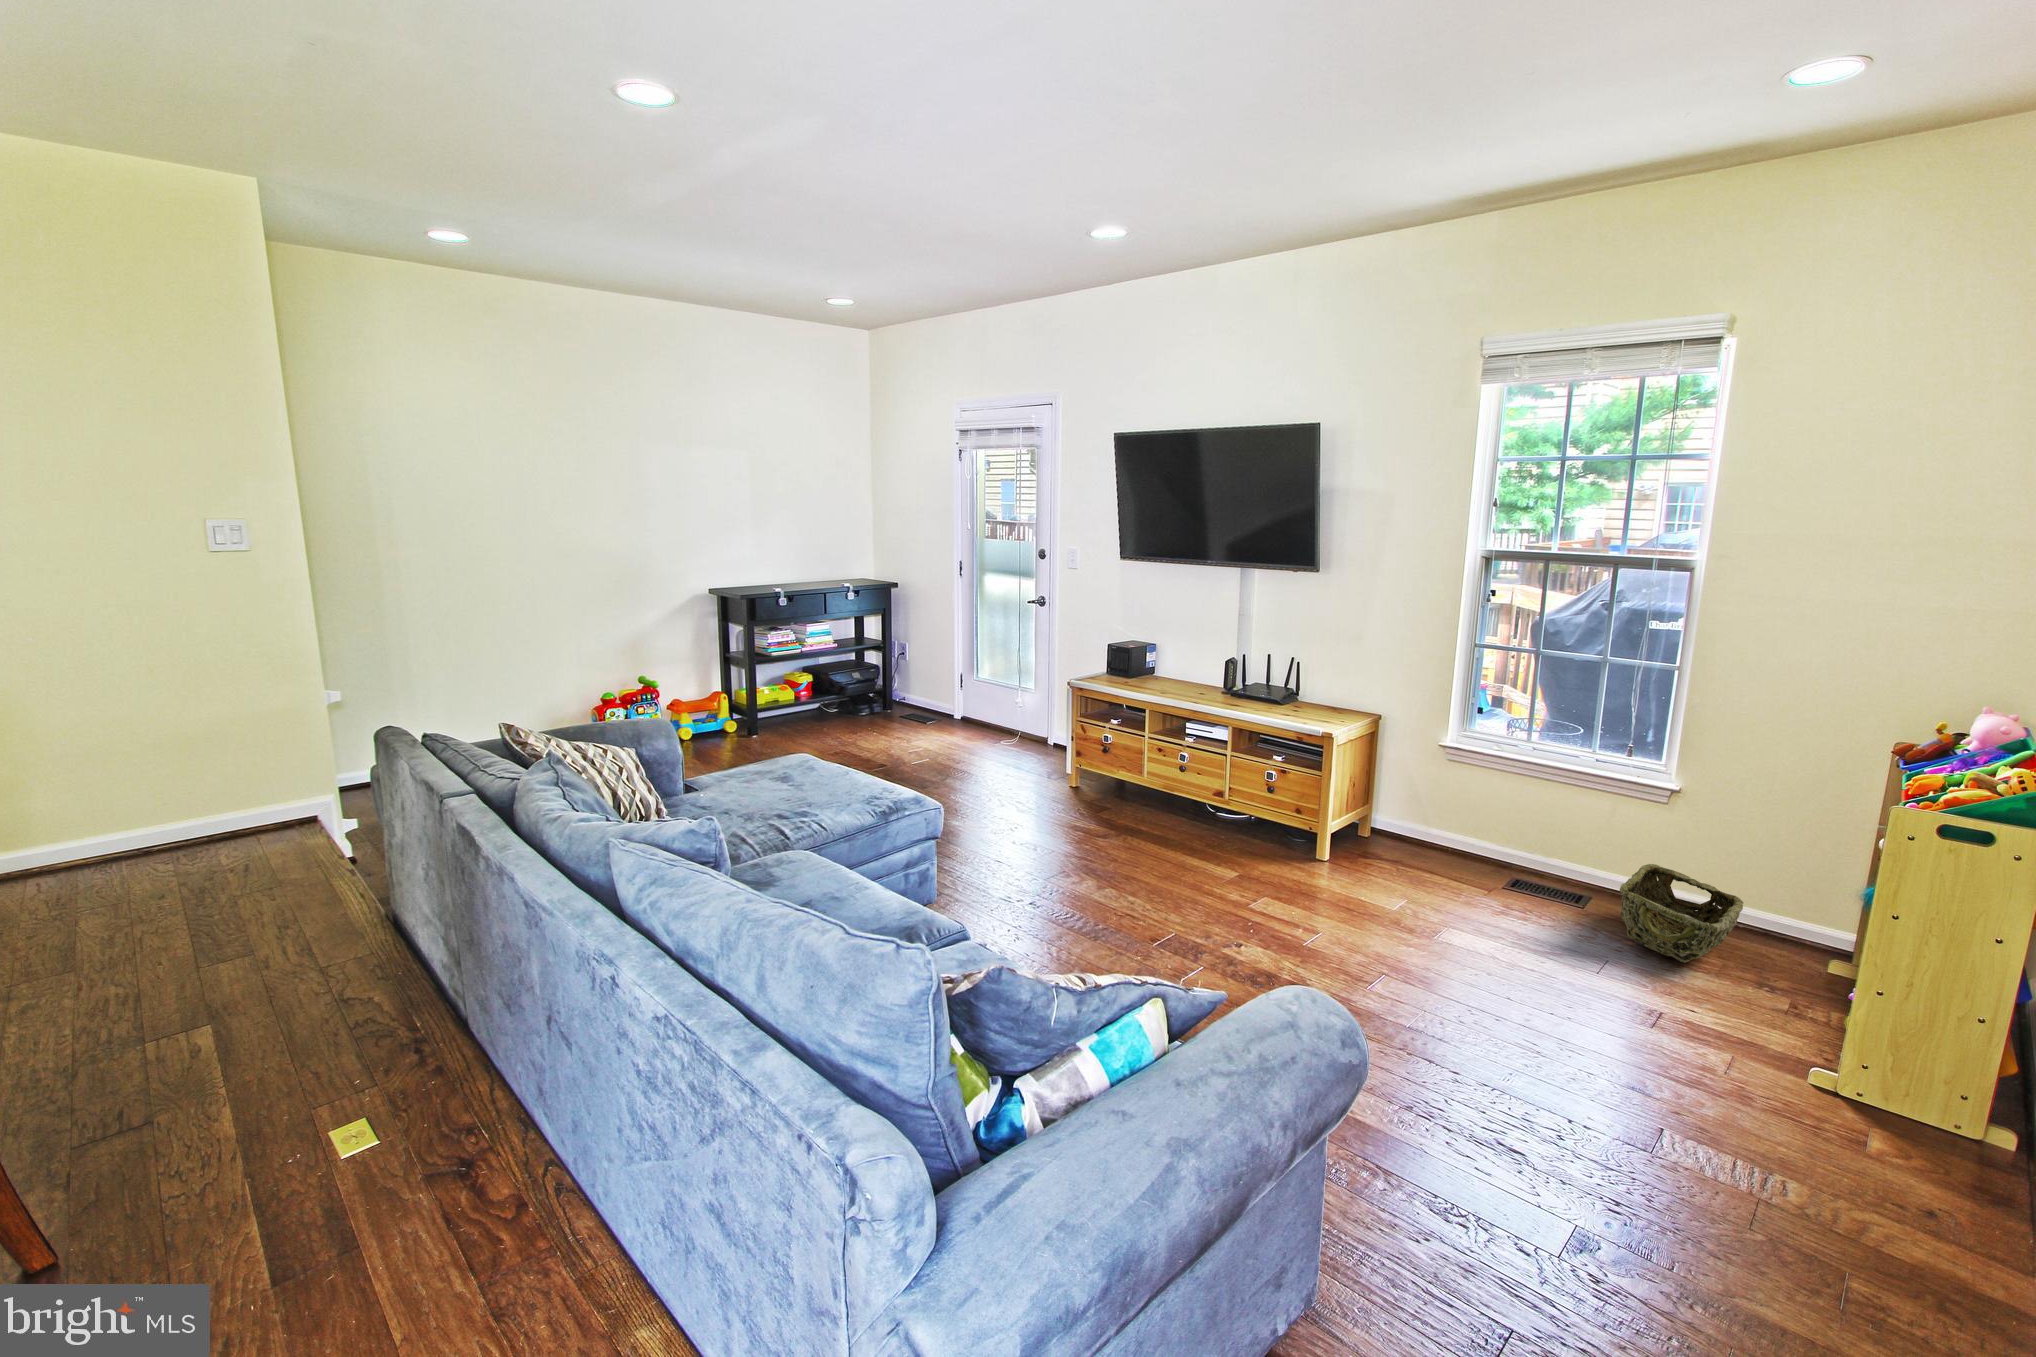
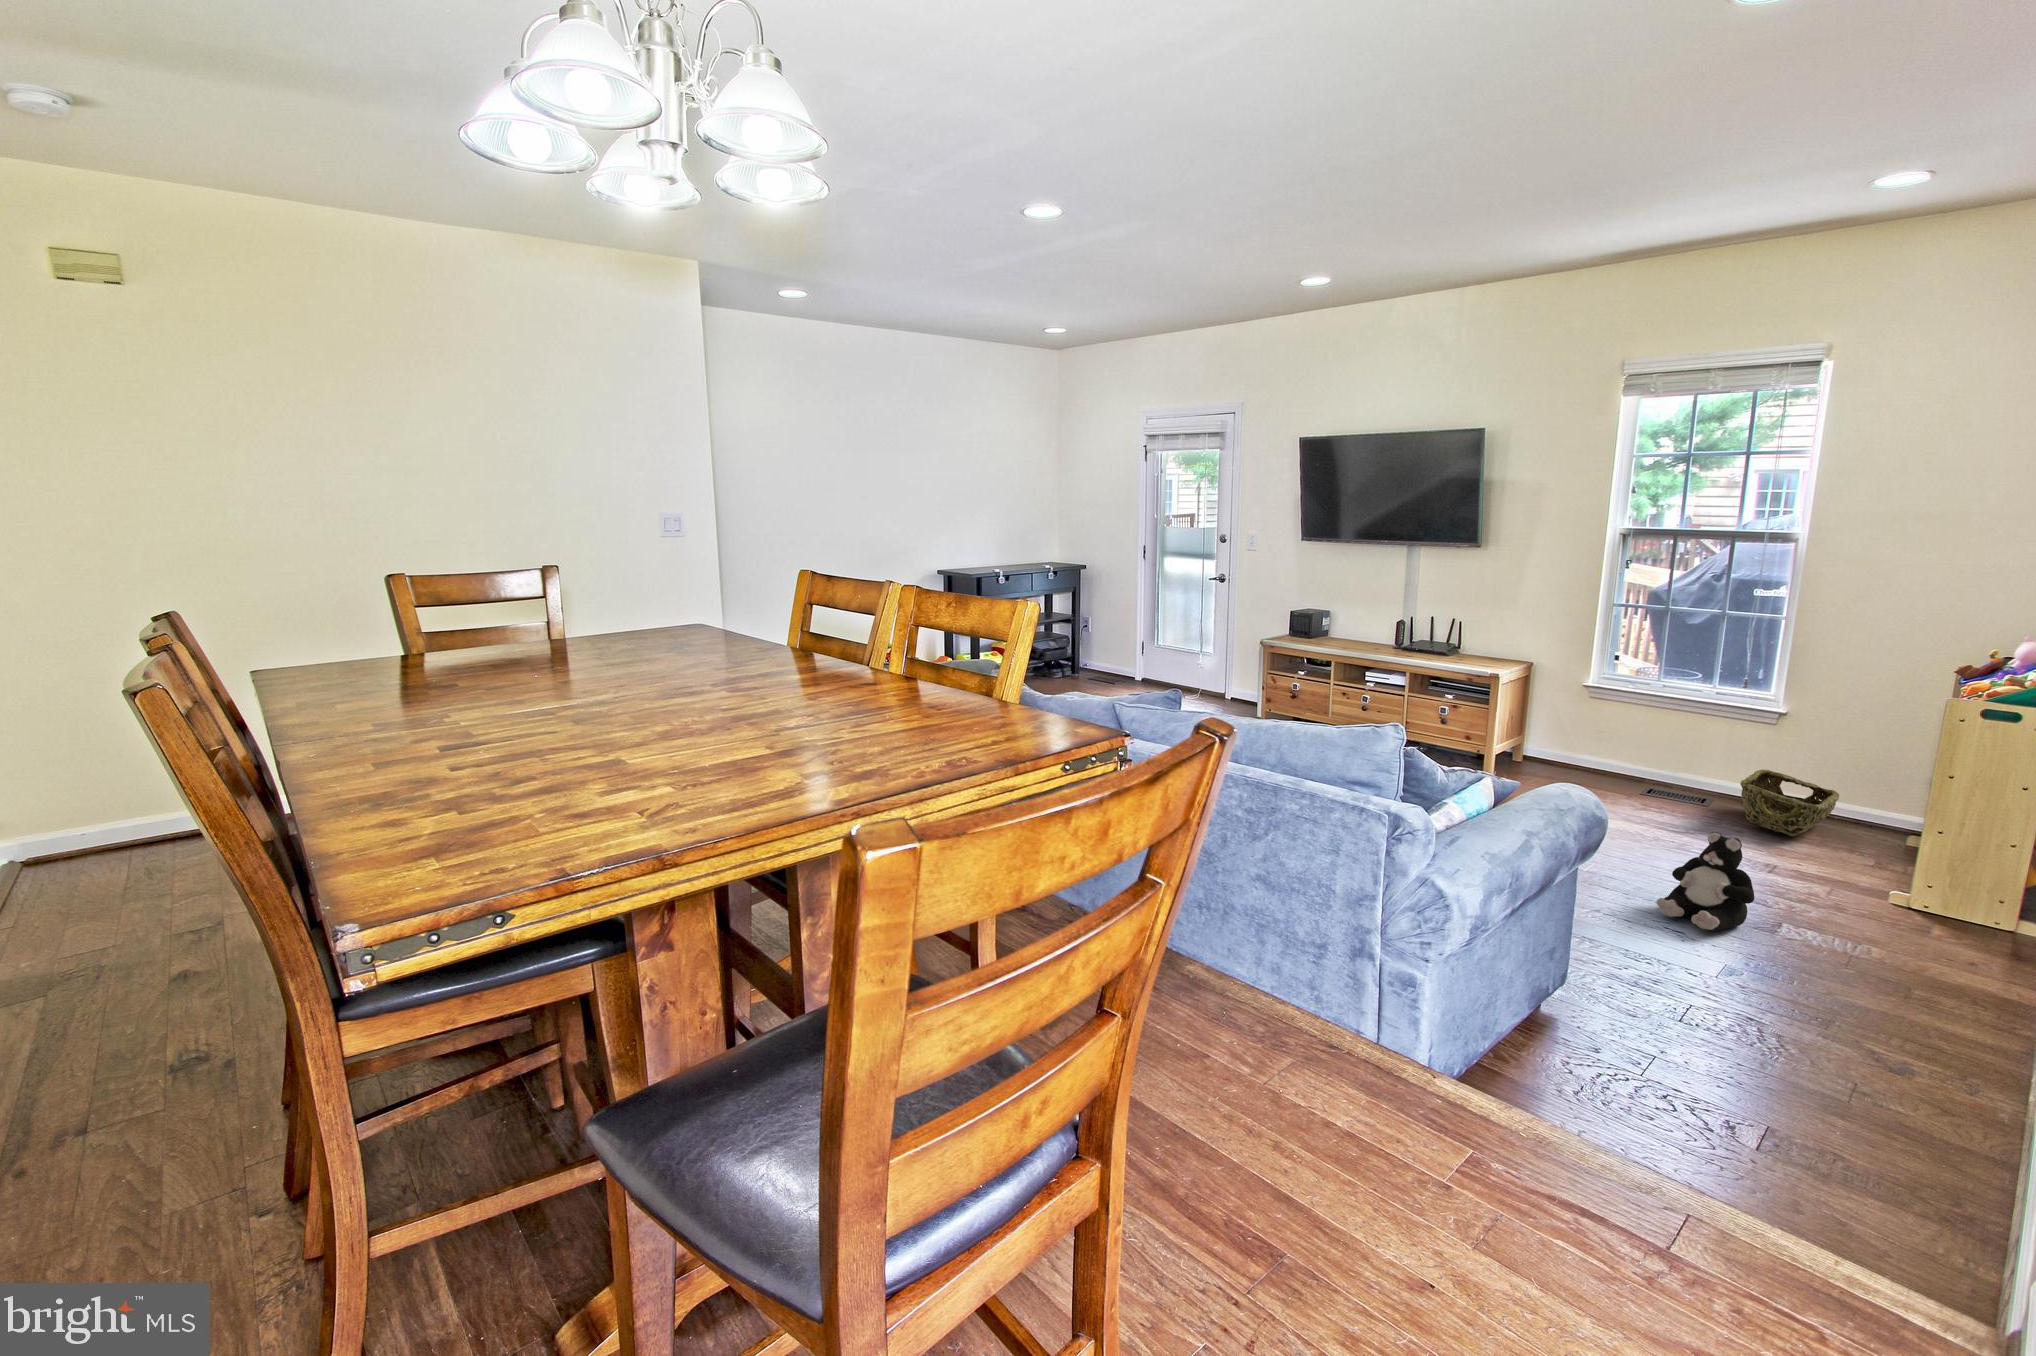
plush toy: none [1490,998,1625,1155] -> present [1657,832,1754,931]

